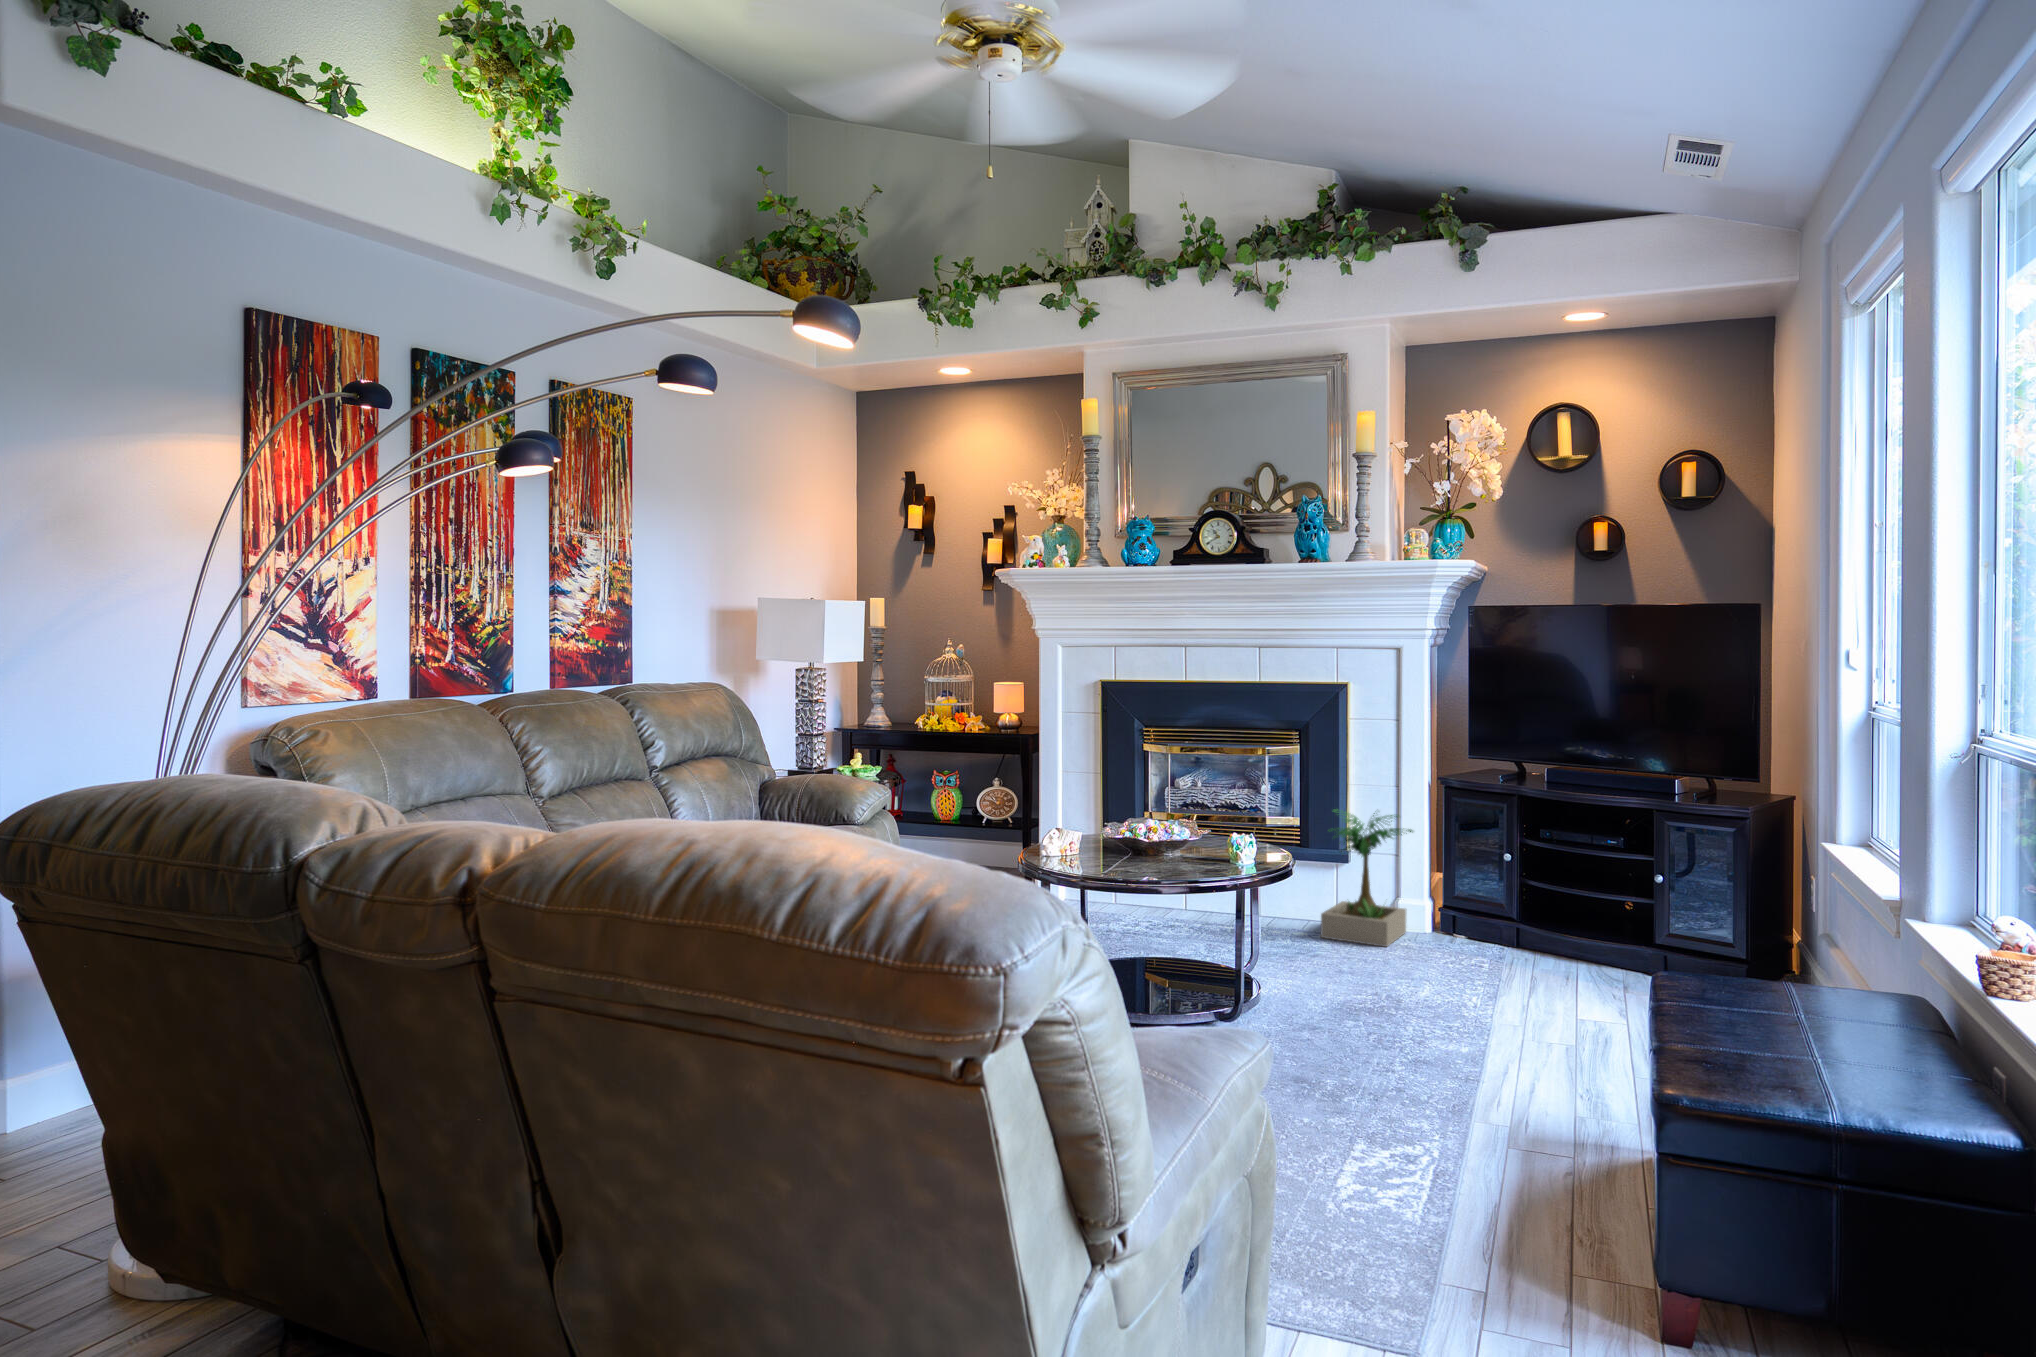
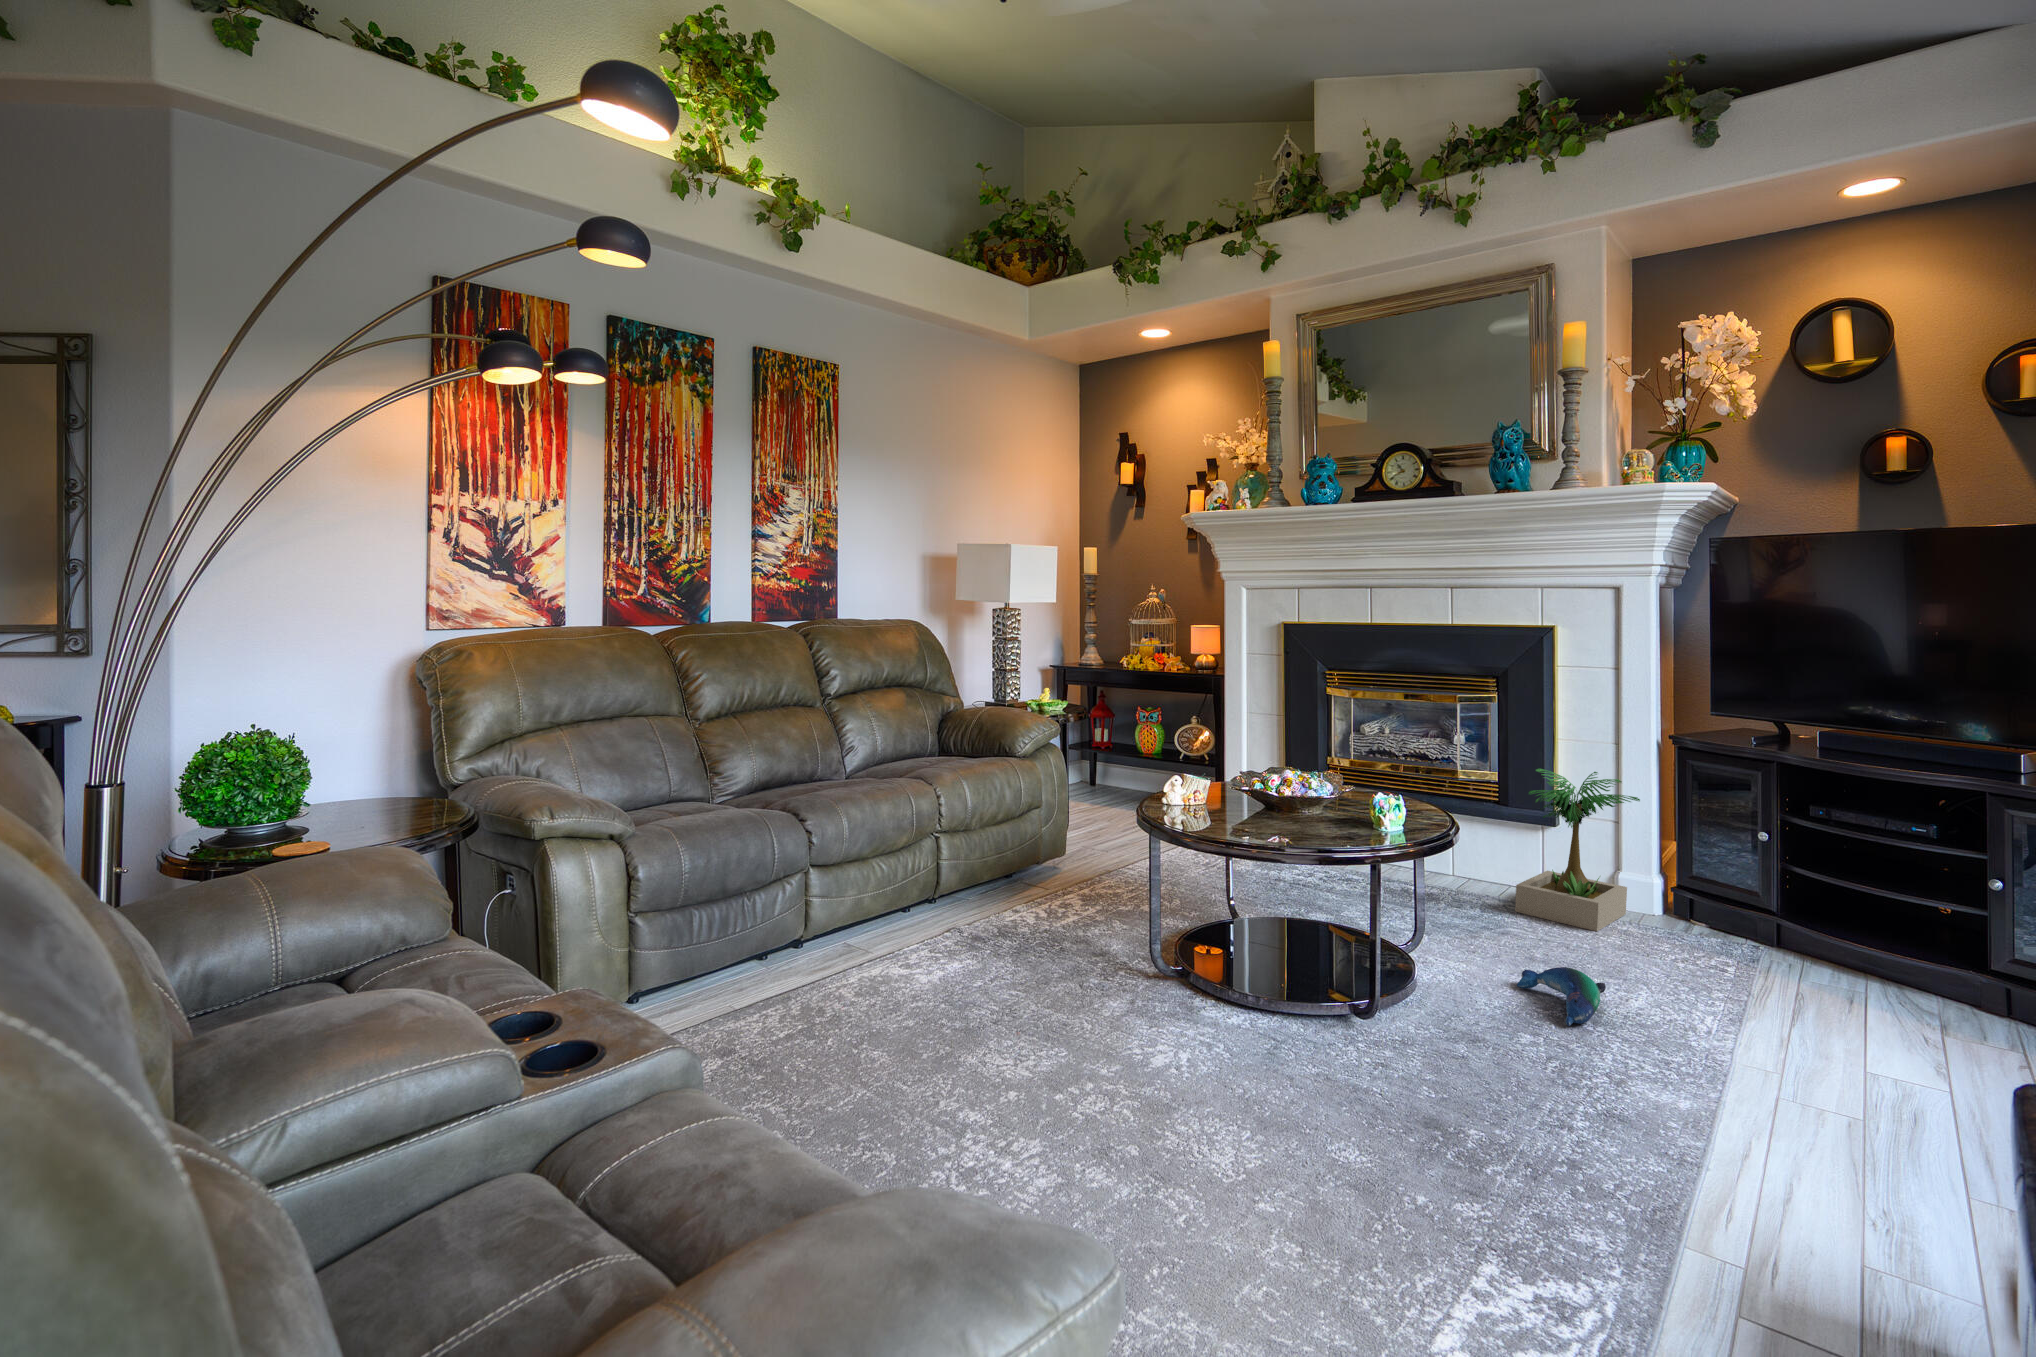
plush toy: none [1336,969,1403,1012] -> present [1517,967,1606,1026]

